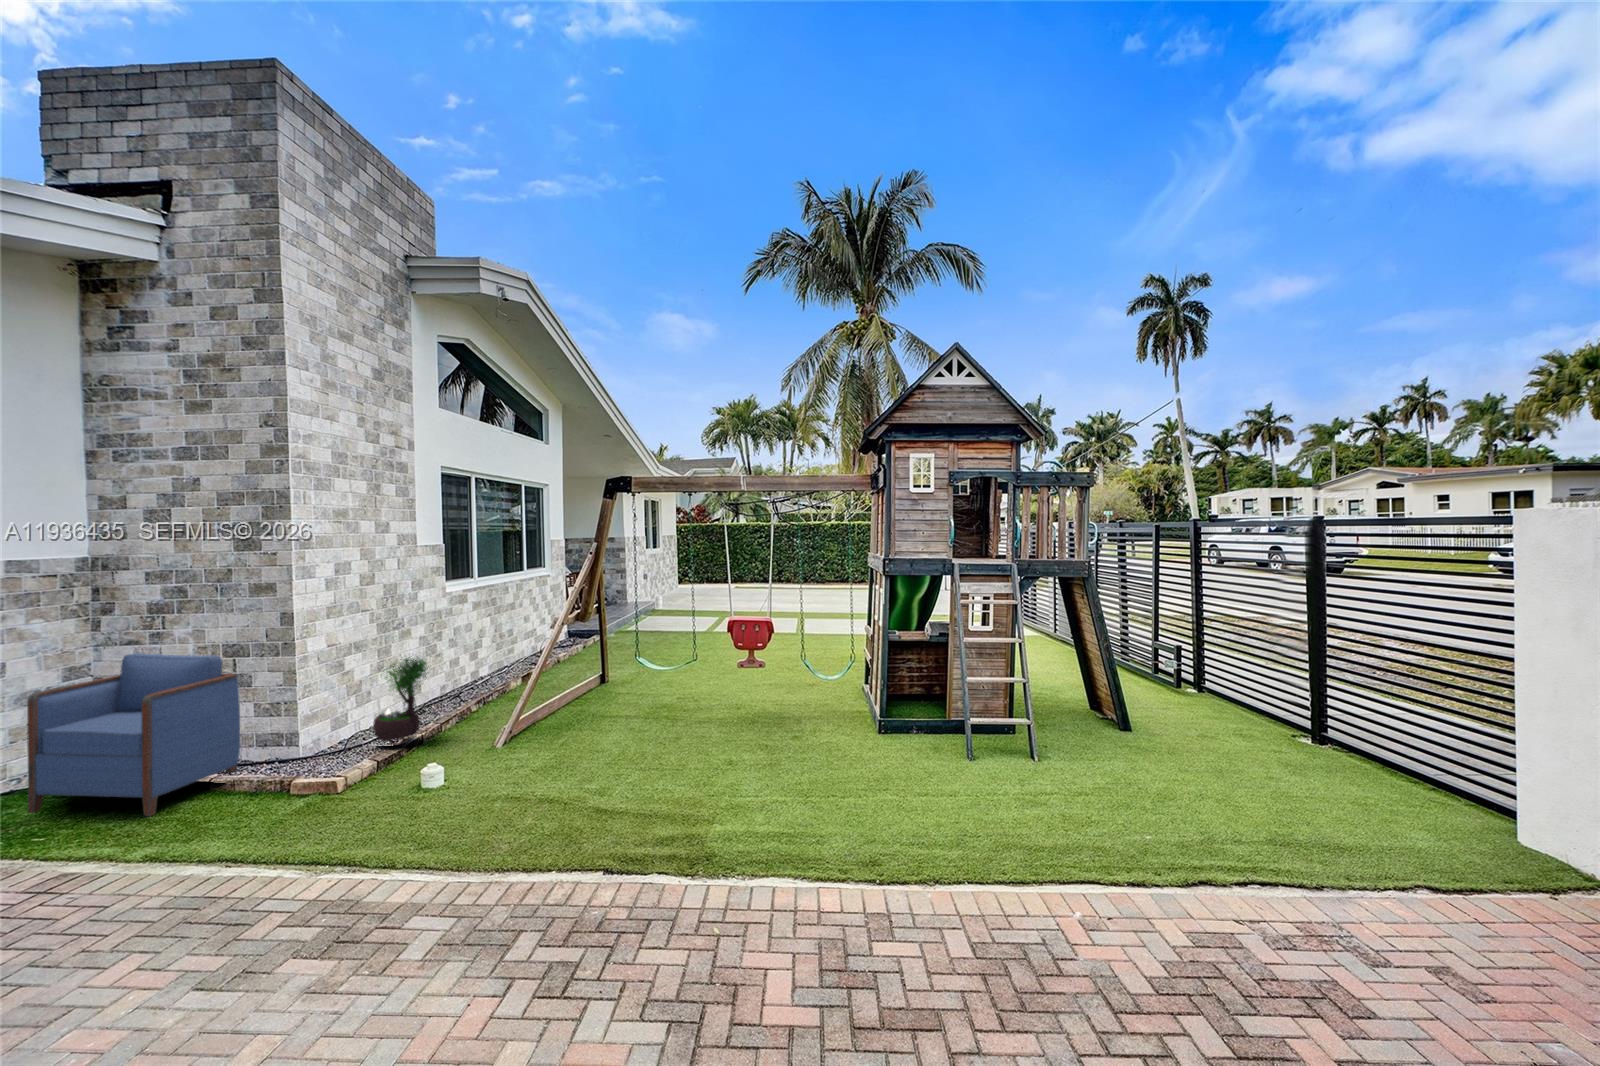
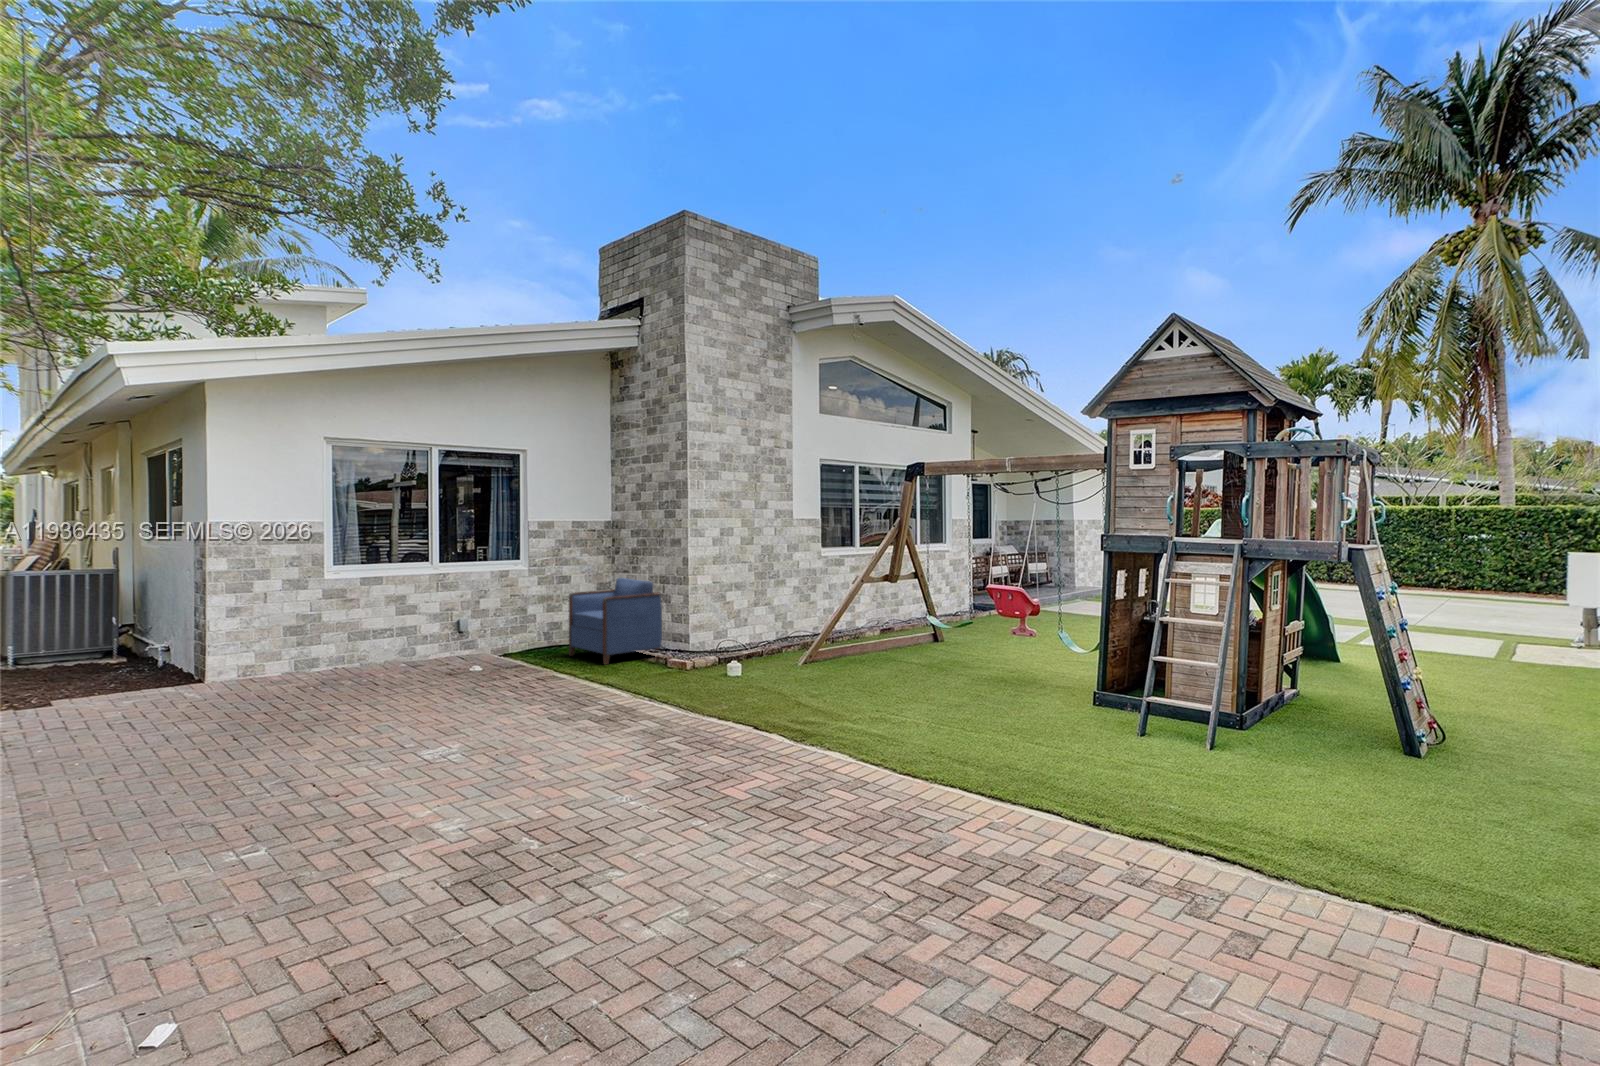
potted tree: present [373,656,431,746] -> none [742,588,779,653]

